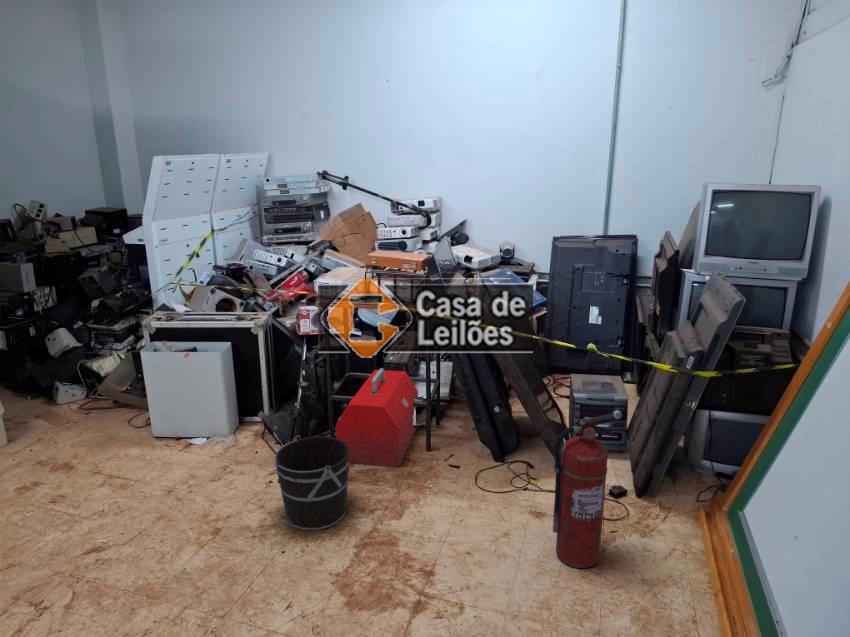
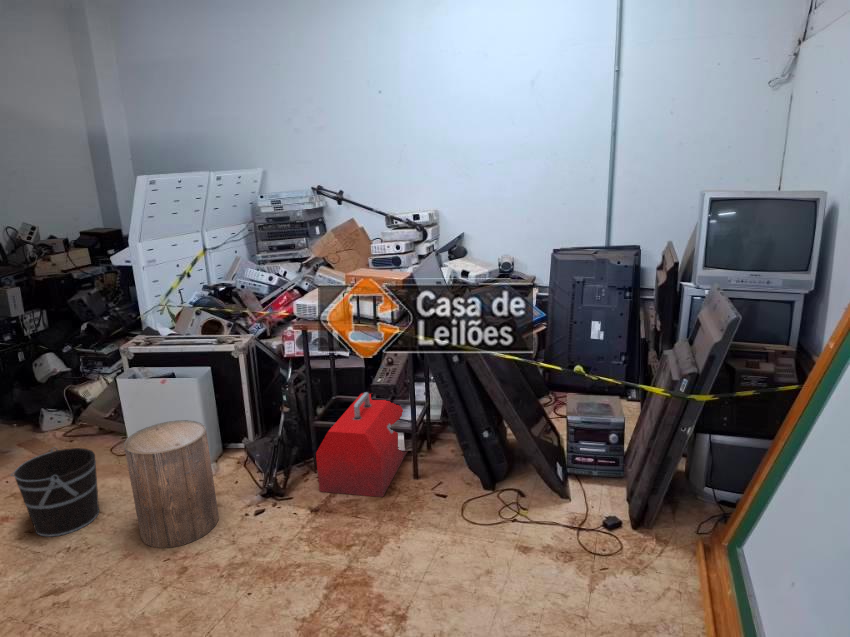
stool: none [155,392,243,513] -> present [124,420,219,548]
fire extinguisher: present [553,414,615,568] -> none [530,443,597,610]
bucket: present [274,436,349,530] -> present [11,448,99,537]

